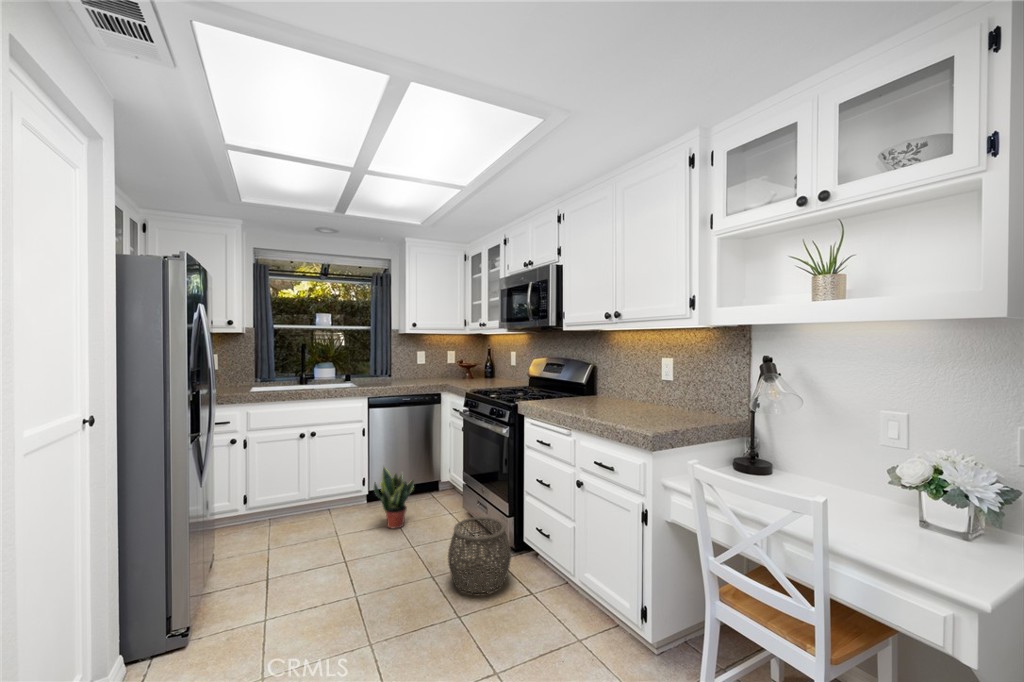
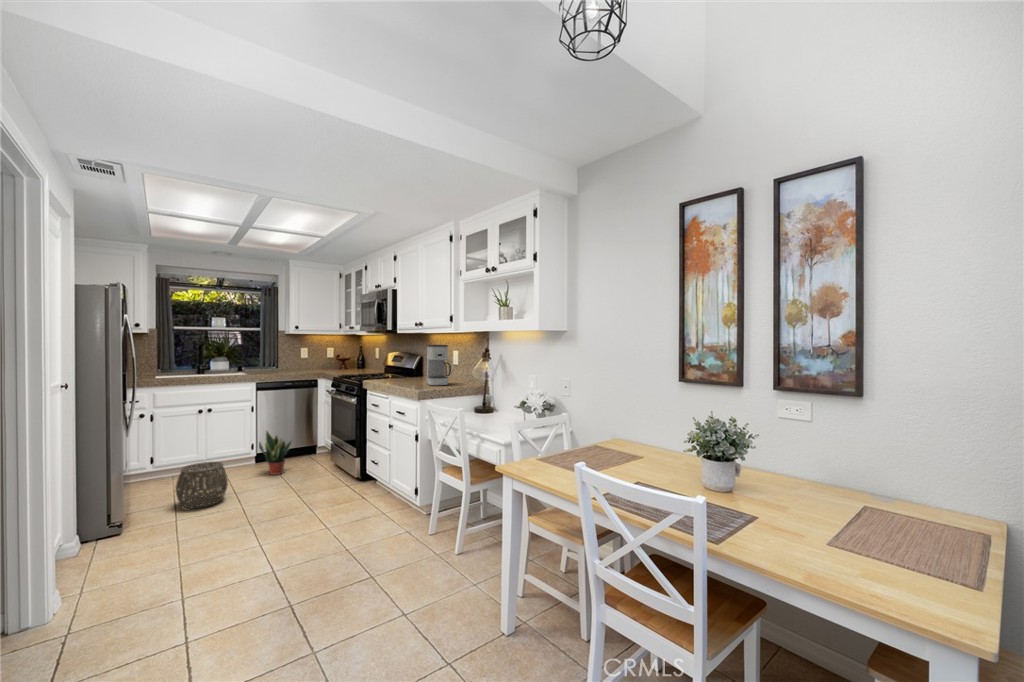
coffee maker: none [624,349,667,417] -> present [427,345,451,386]
woven basket: present [448,517,511,594] -> present [176,462,228,509]

